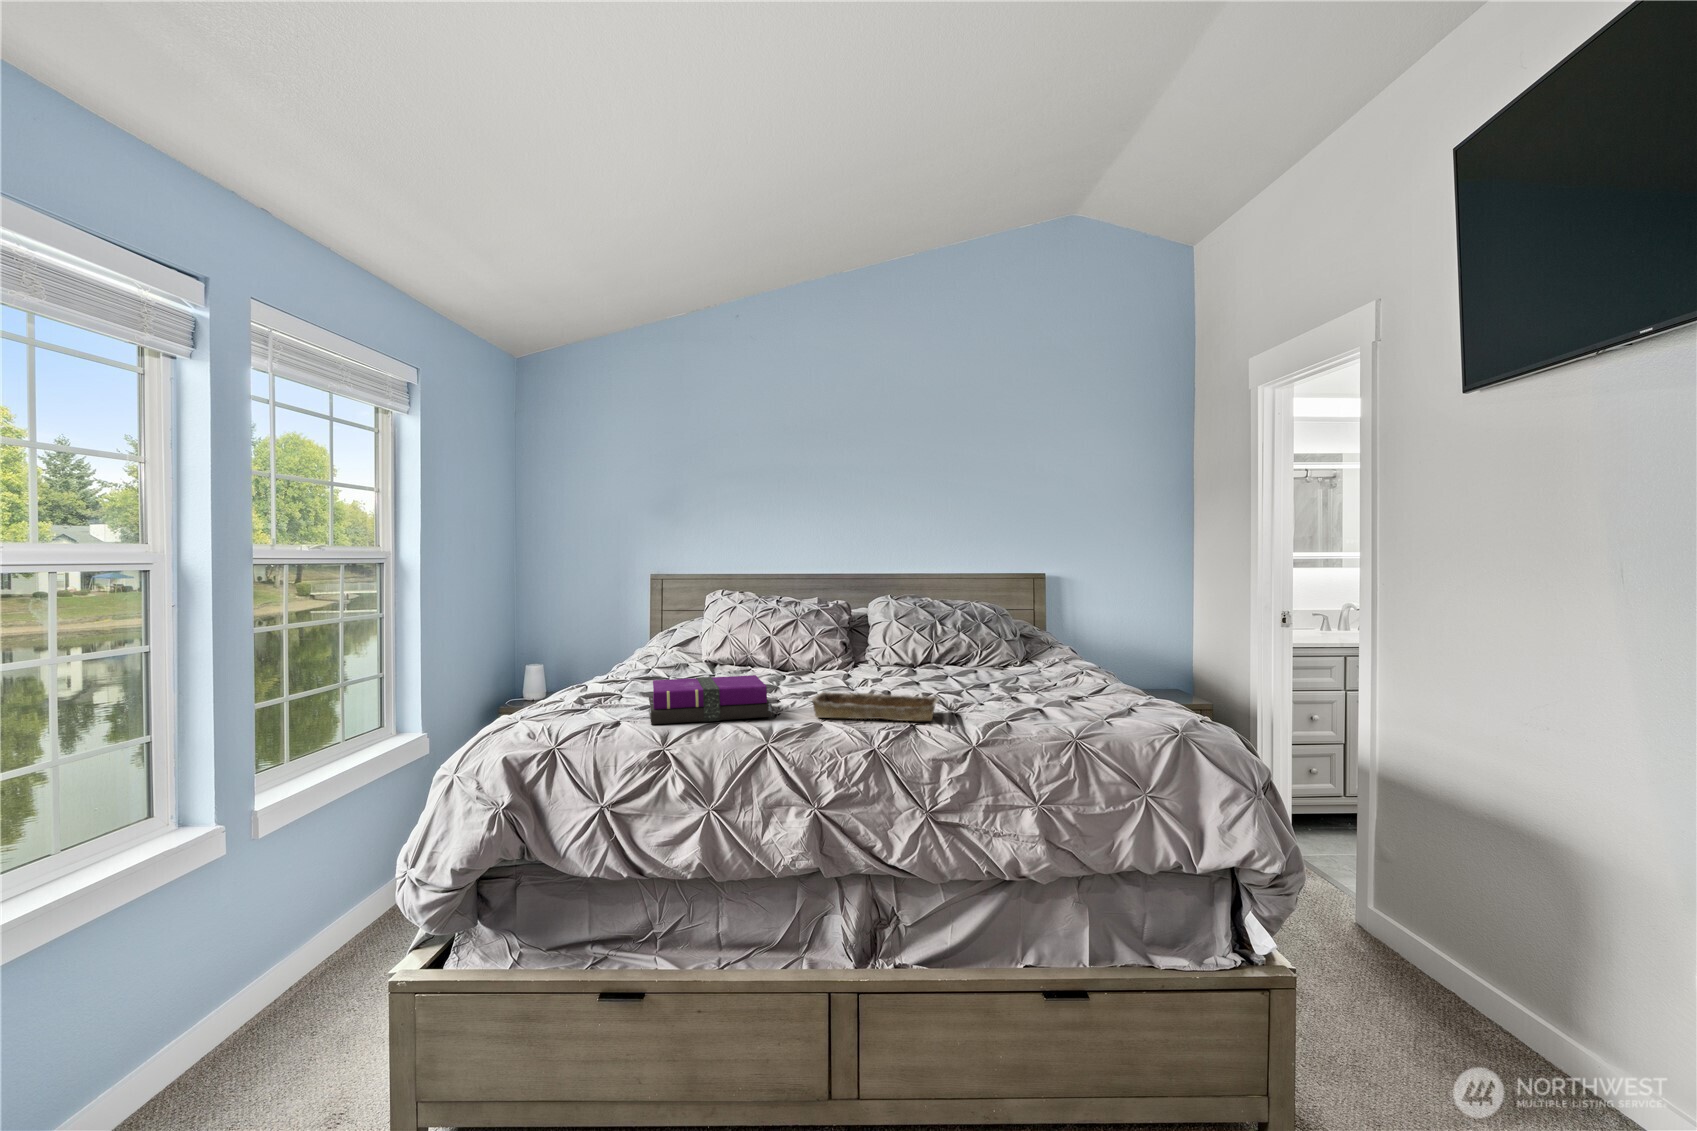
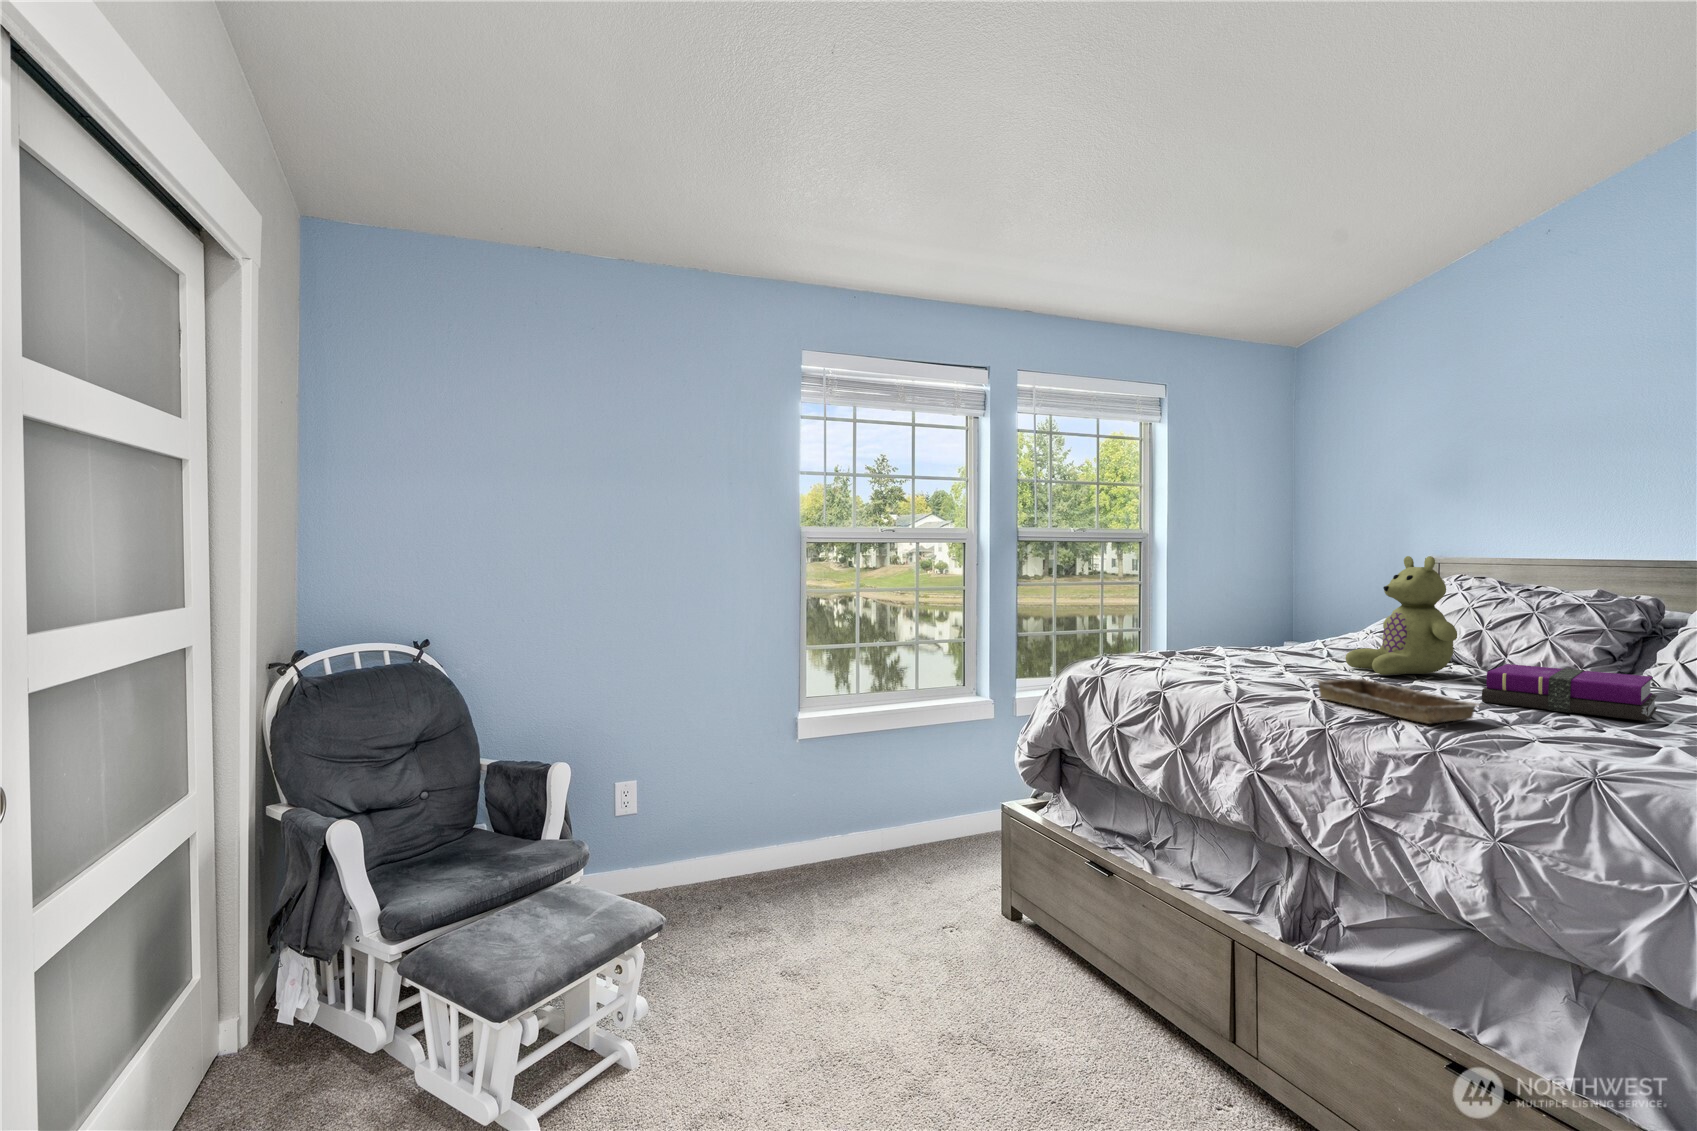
stuffed bear: none [727,571,818,687] -> present [1346,556,1457,675]
notebook: present [649,675,772,725] -> present [1482,664,1657,721]

